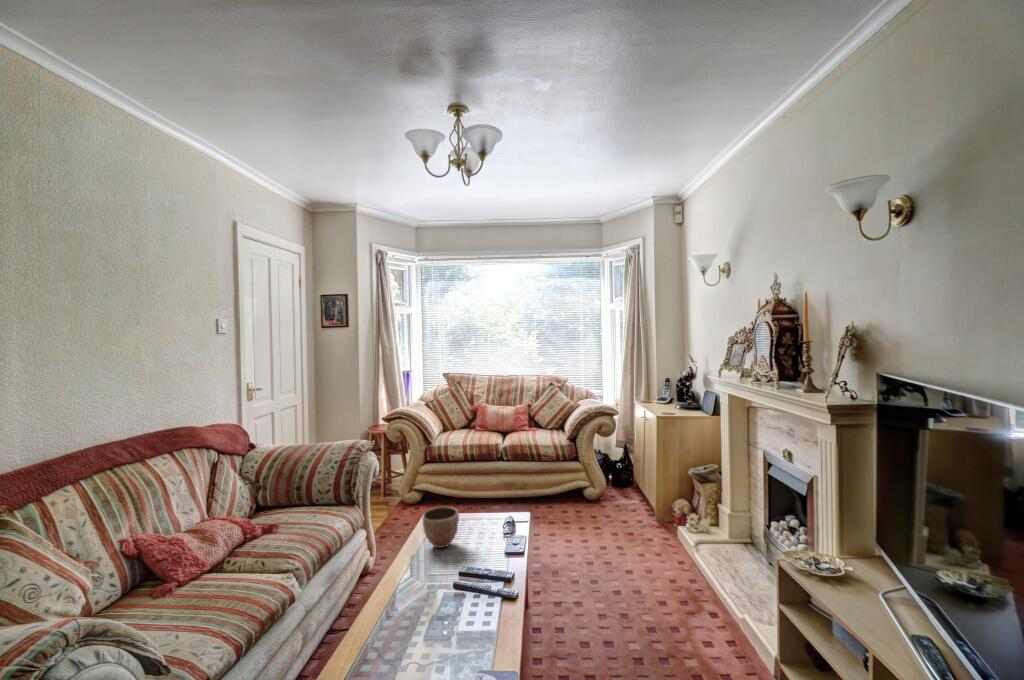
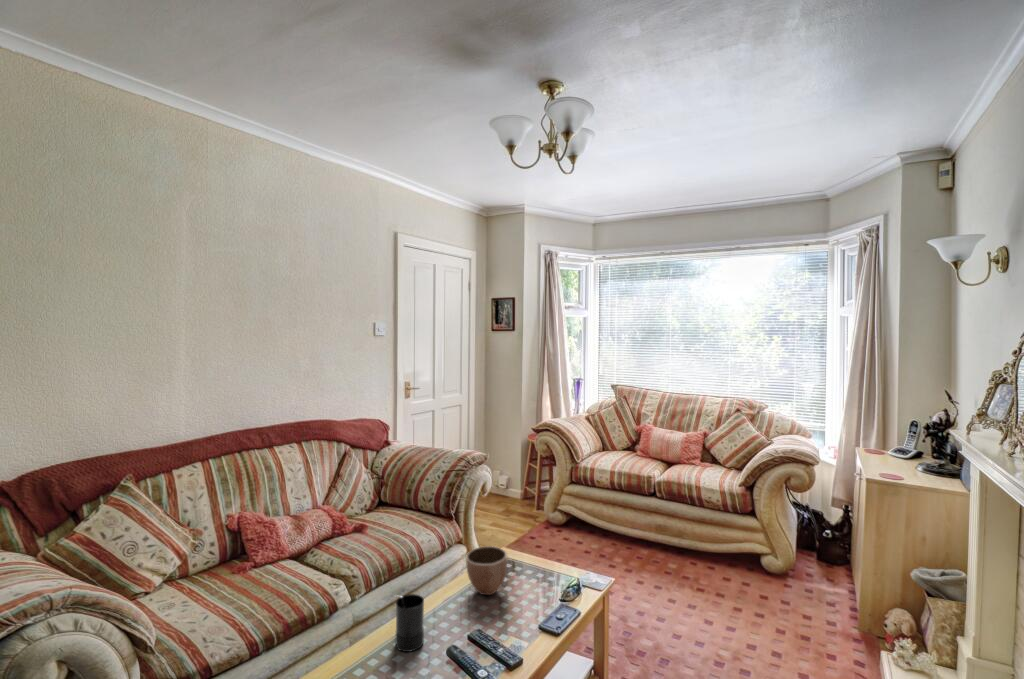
candle: none [396,551,425,600] -> present [396,594,424,652]

